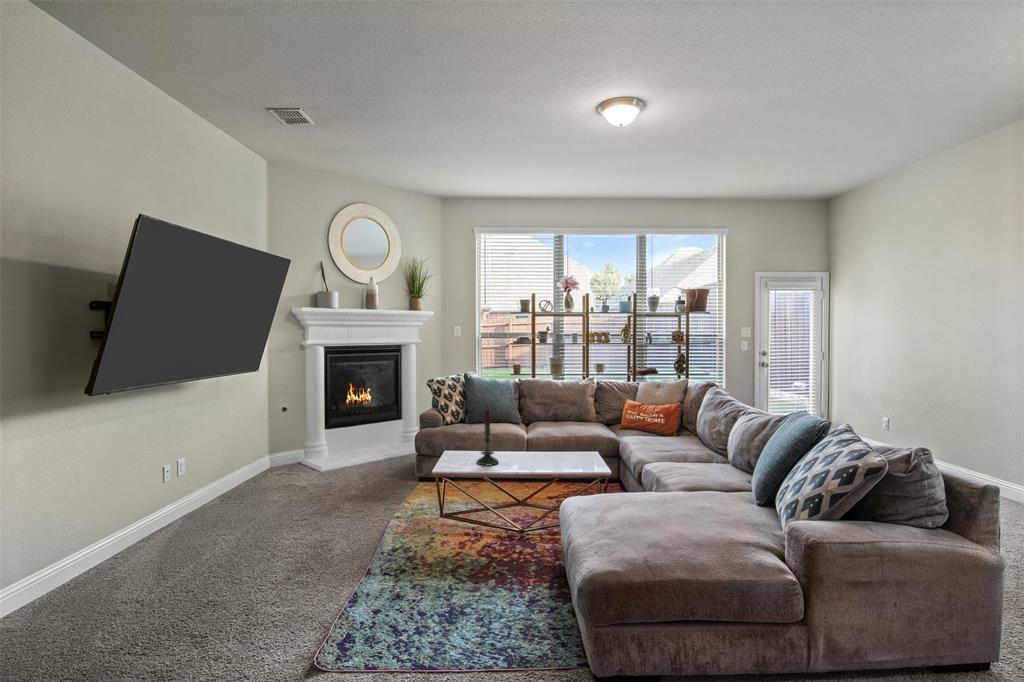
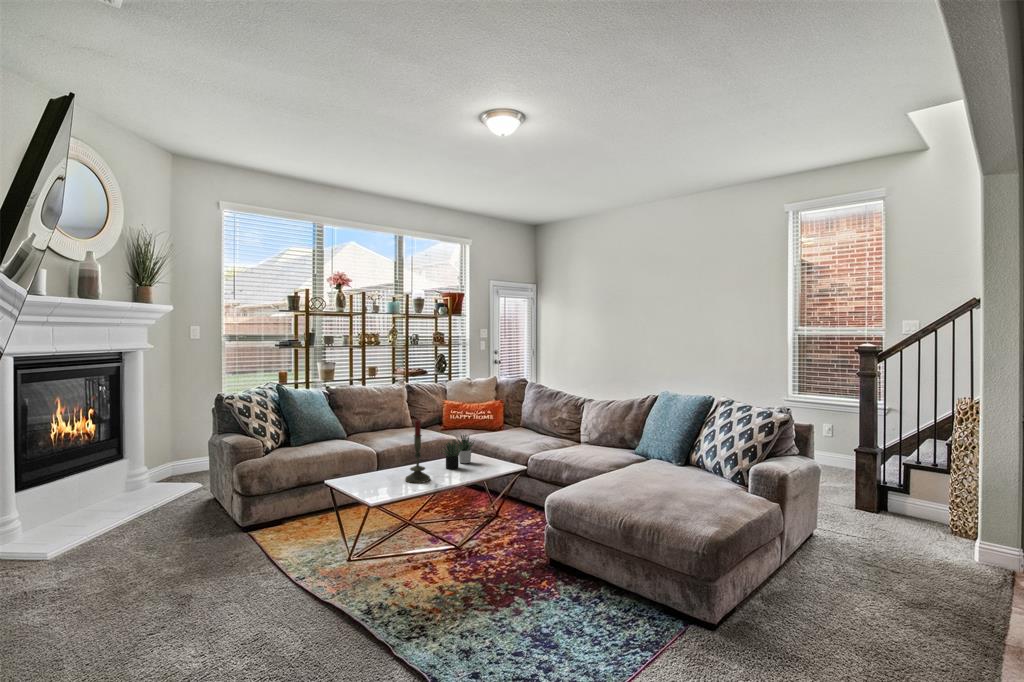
succulent plant: none [526,429,574,462] -> present [443,435,474,470]

